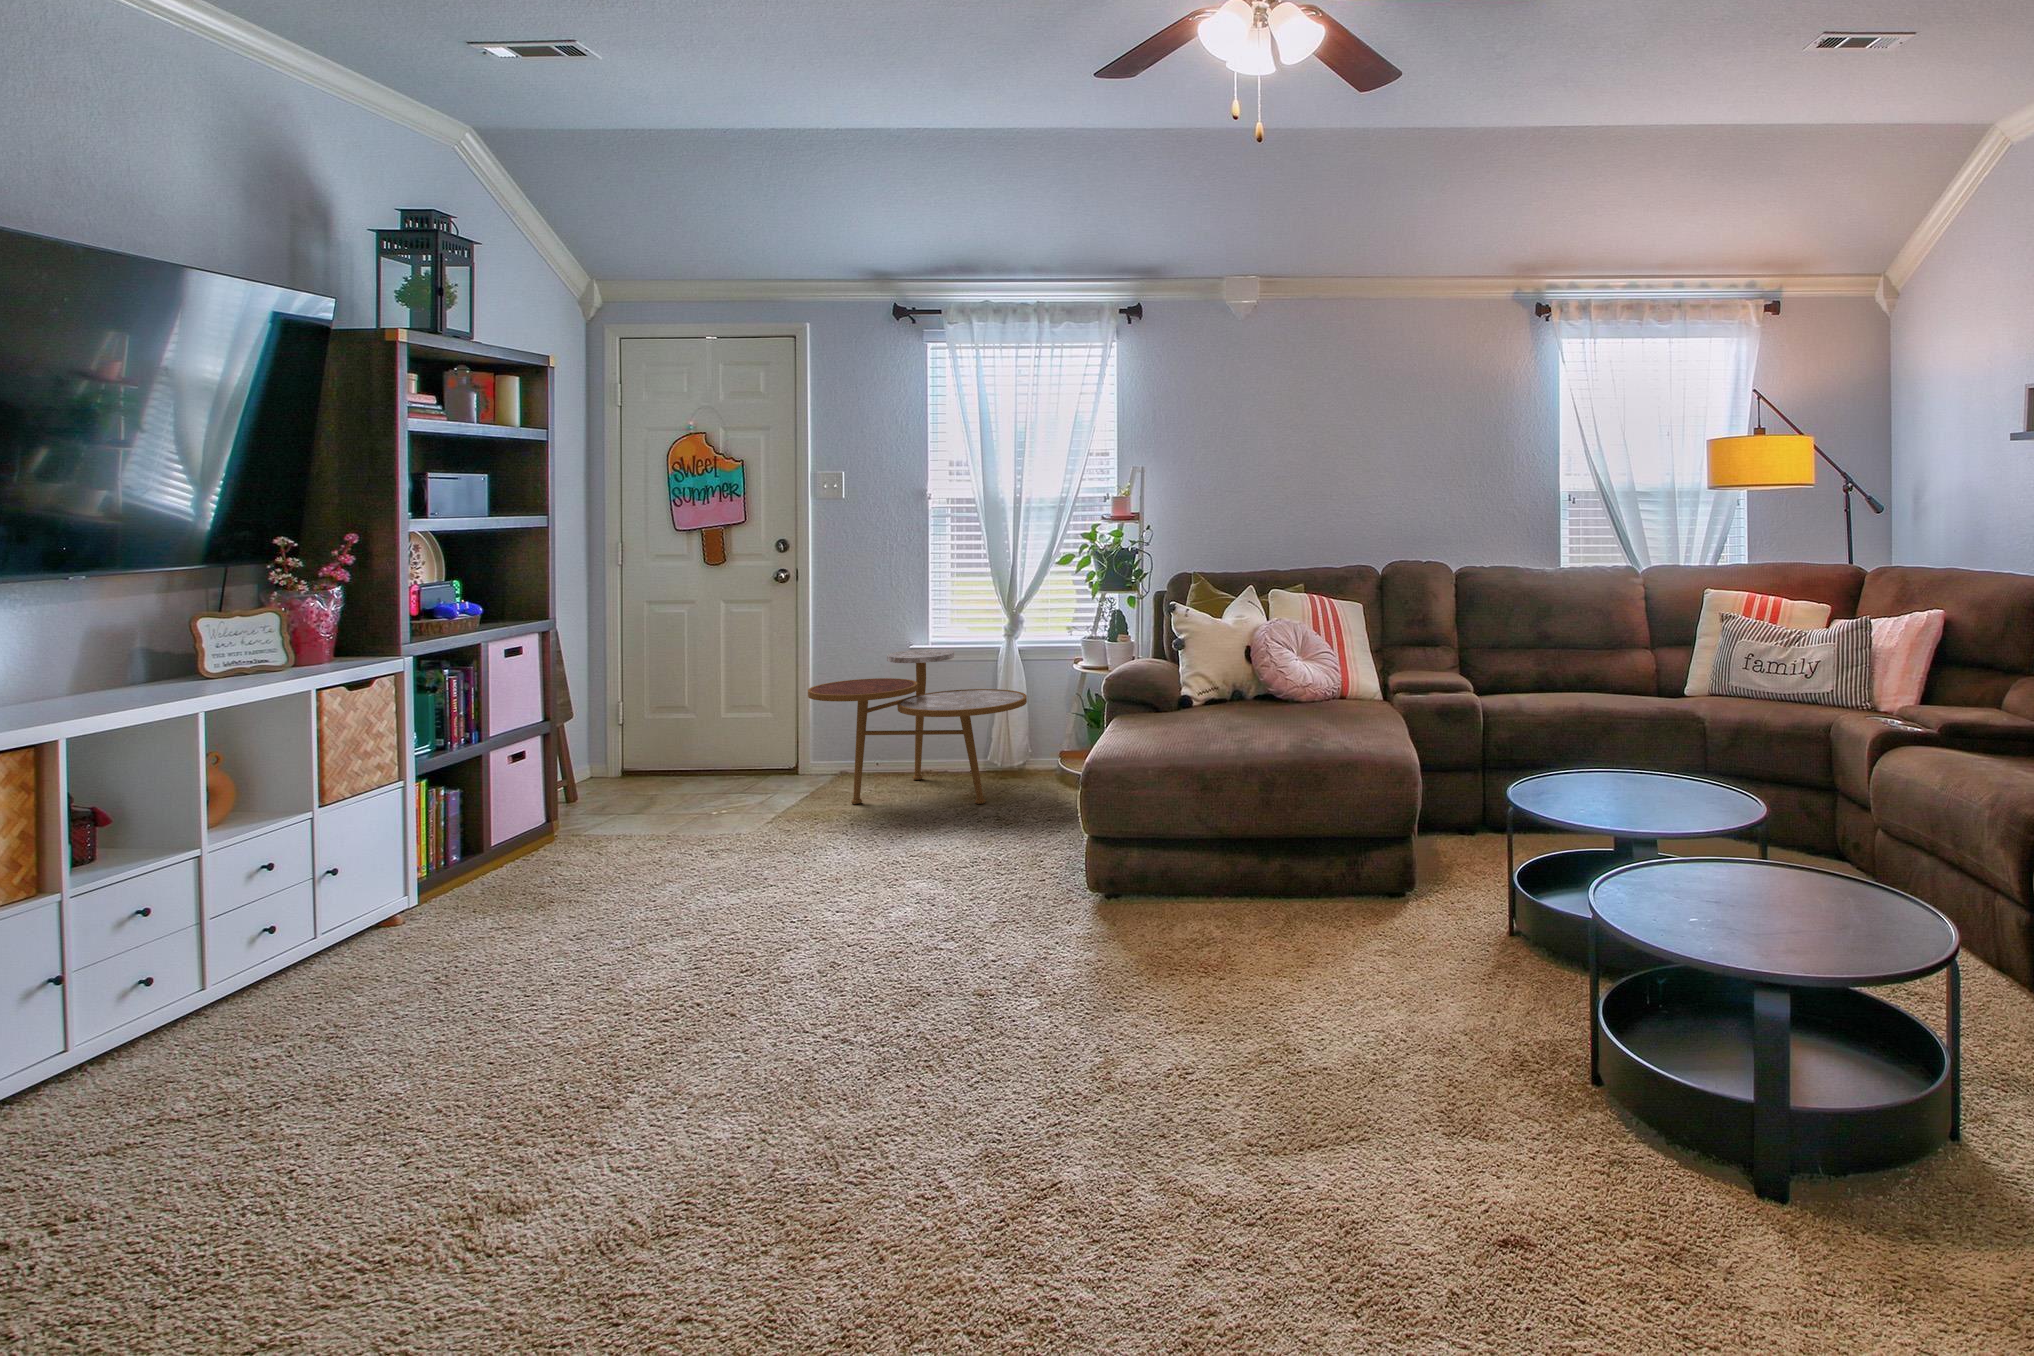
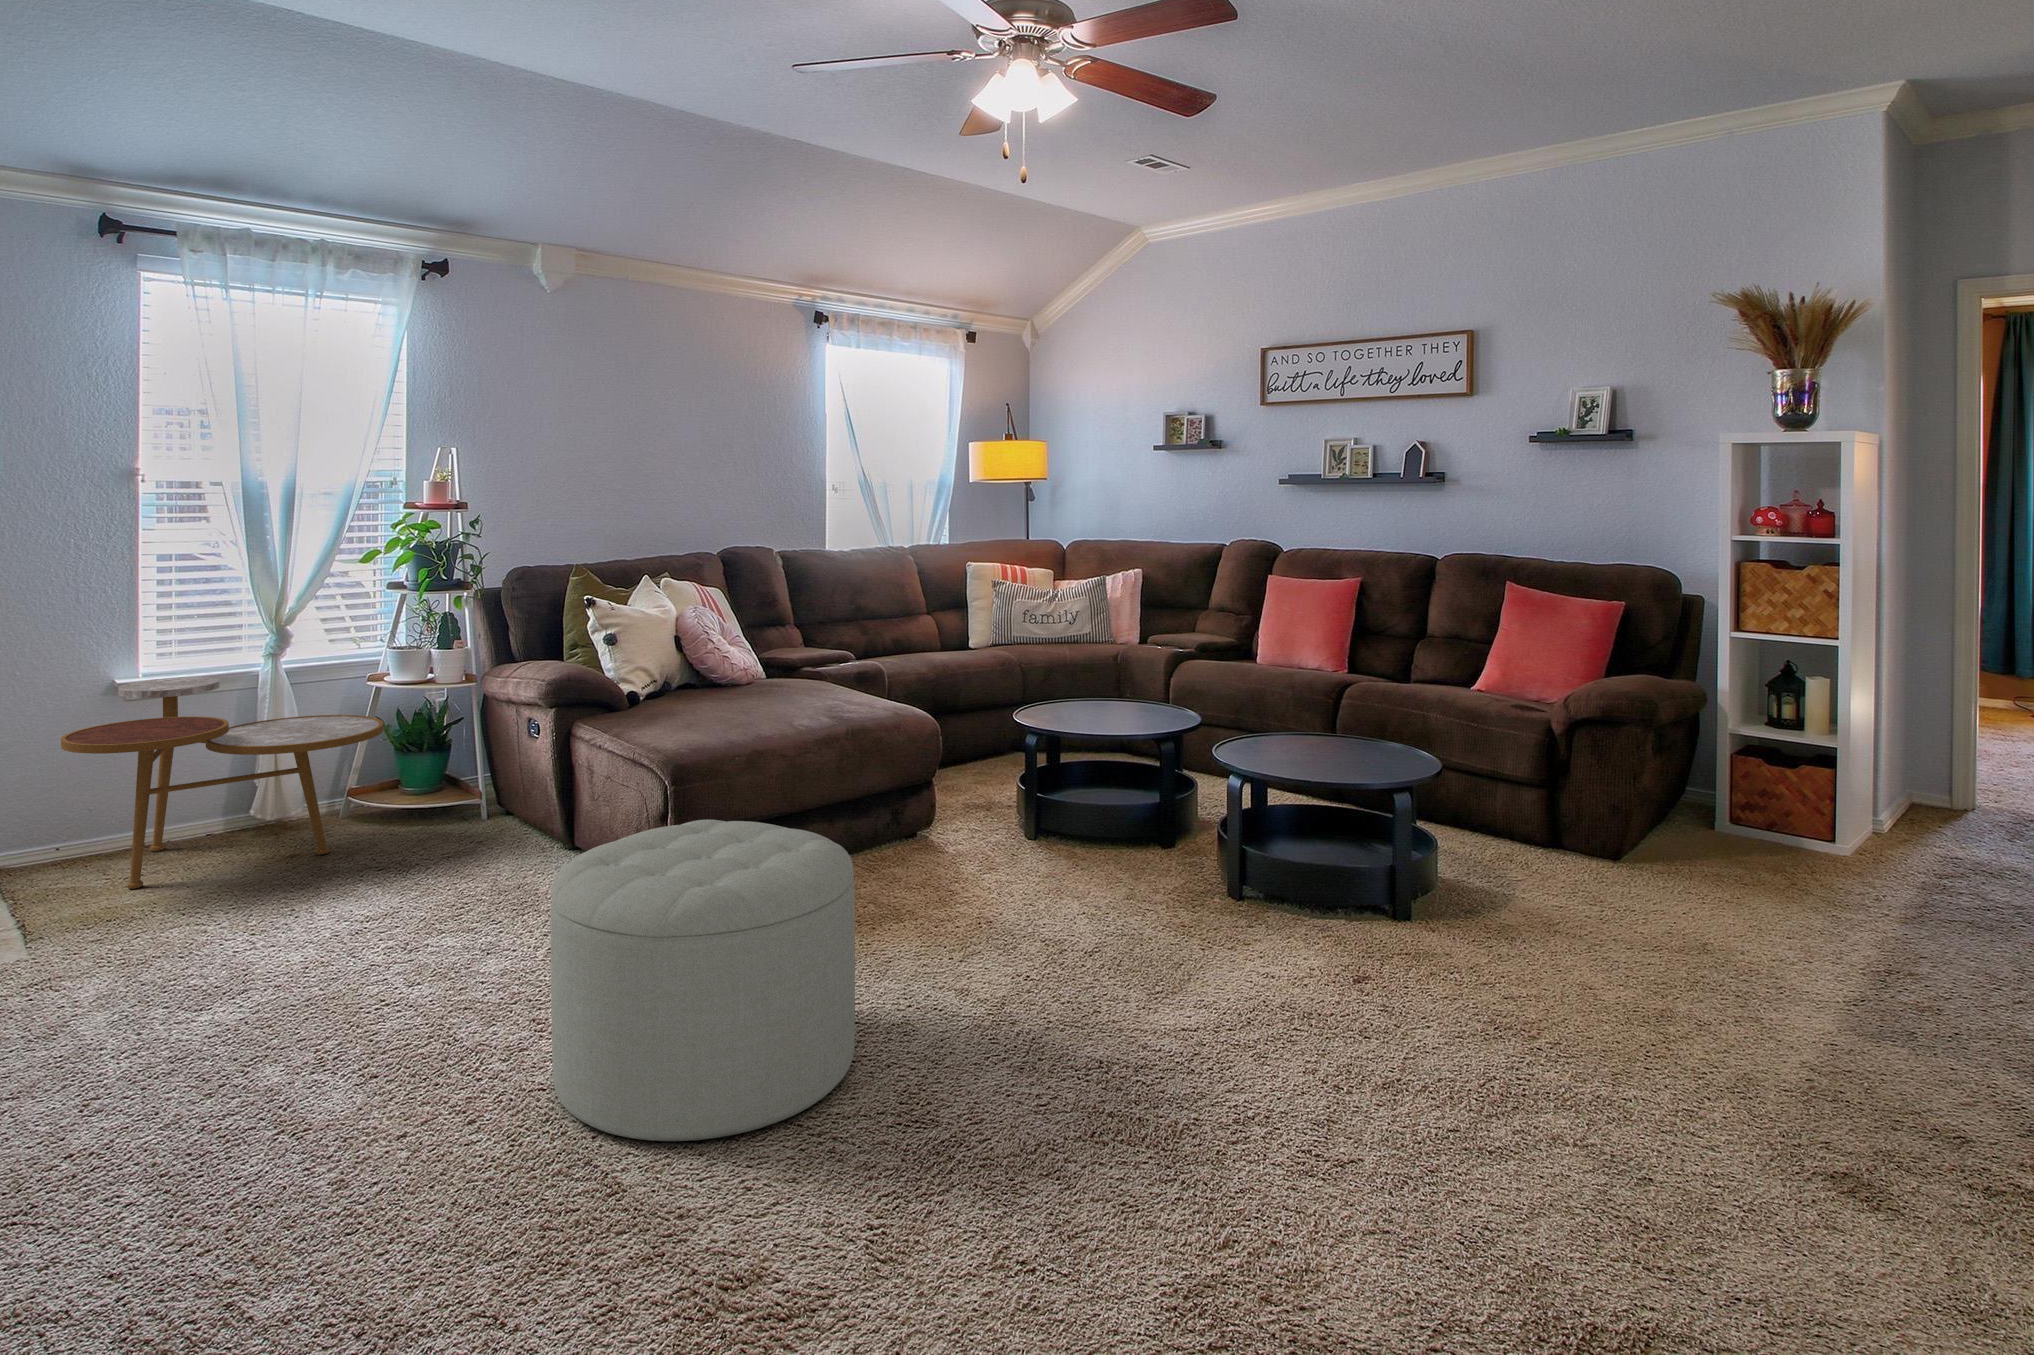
ottoman: none [622,824,928,1129] -> present [550,819,855,1141]

